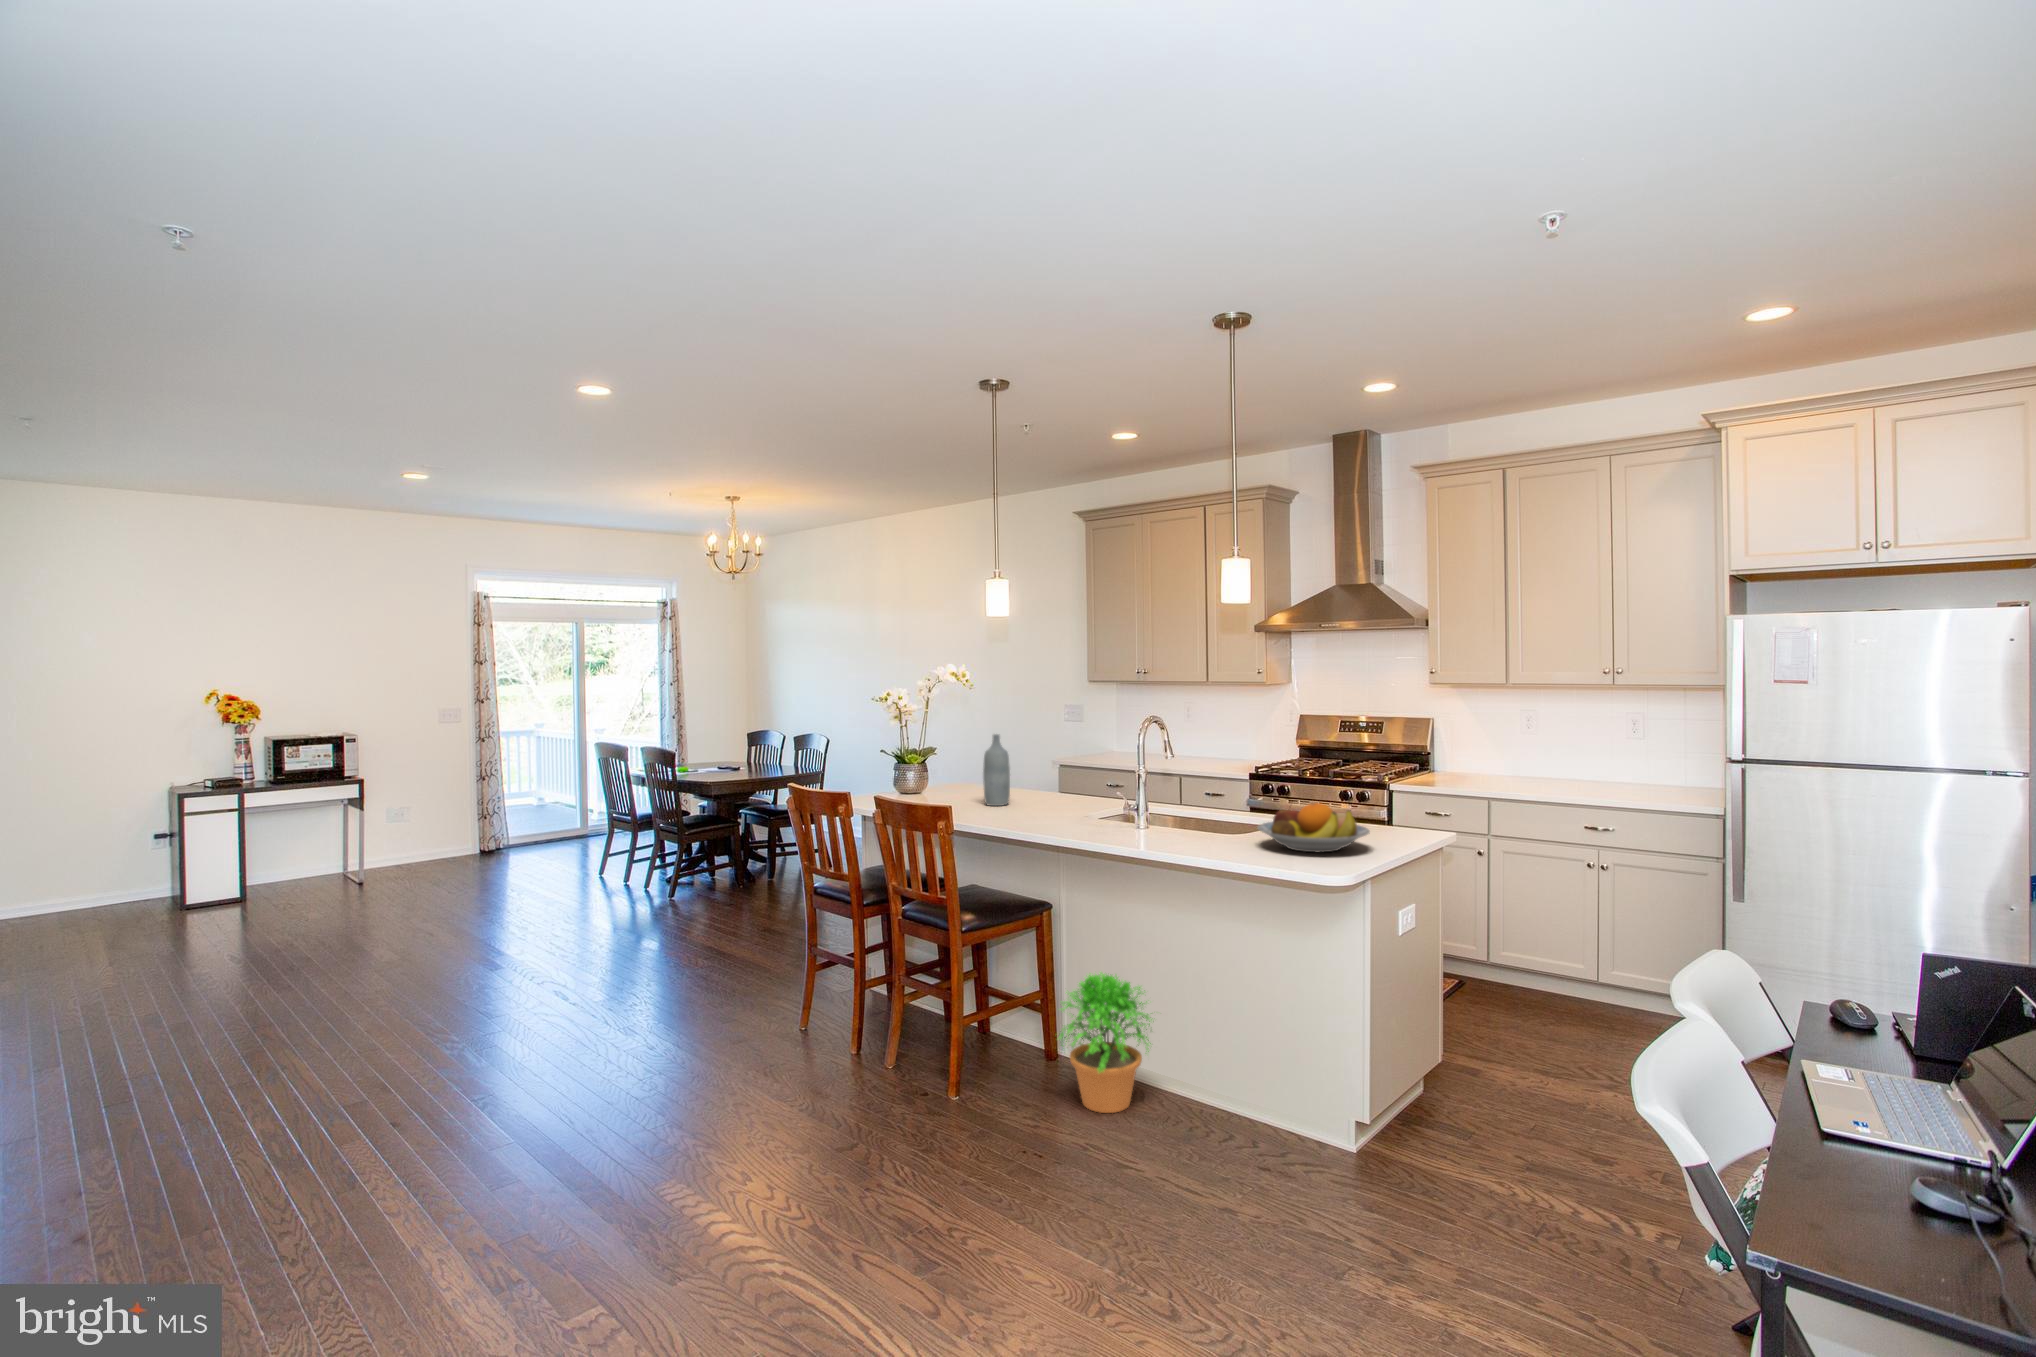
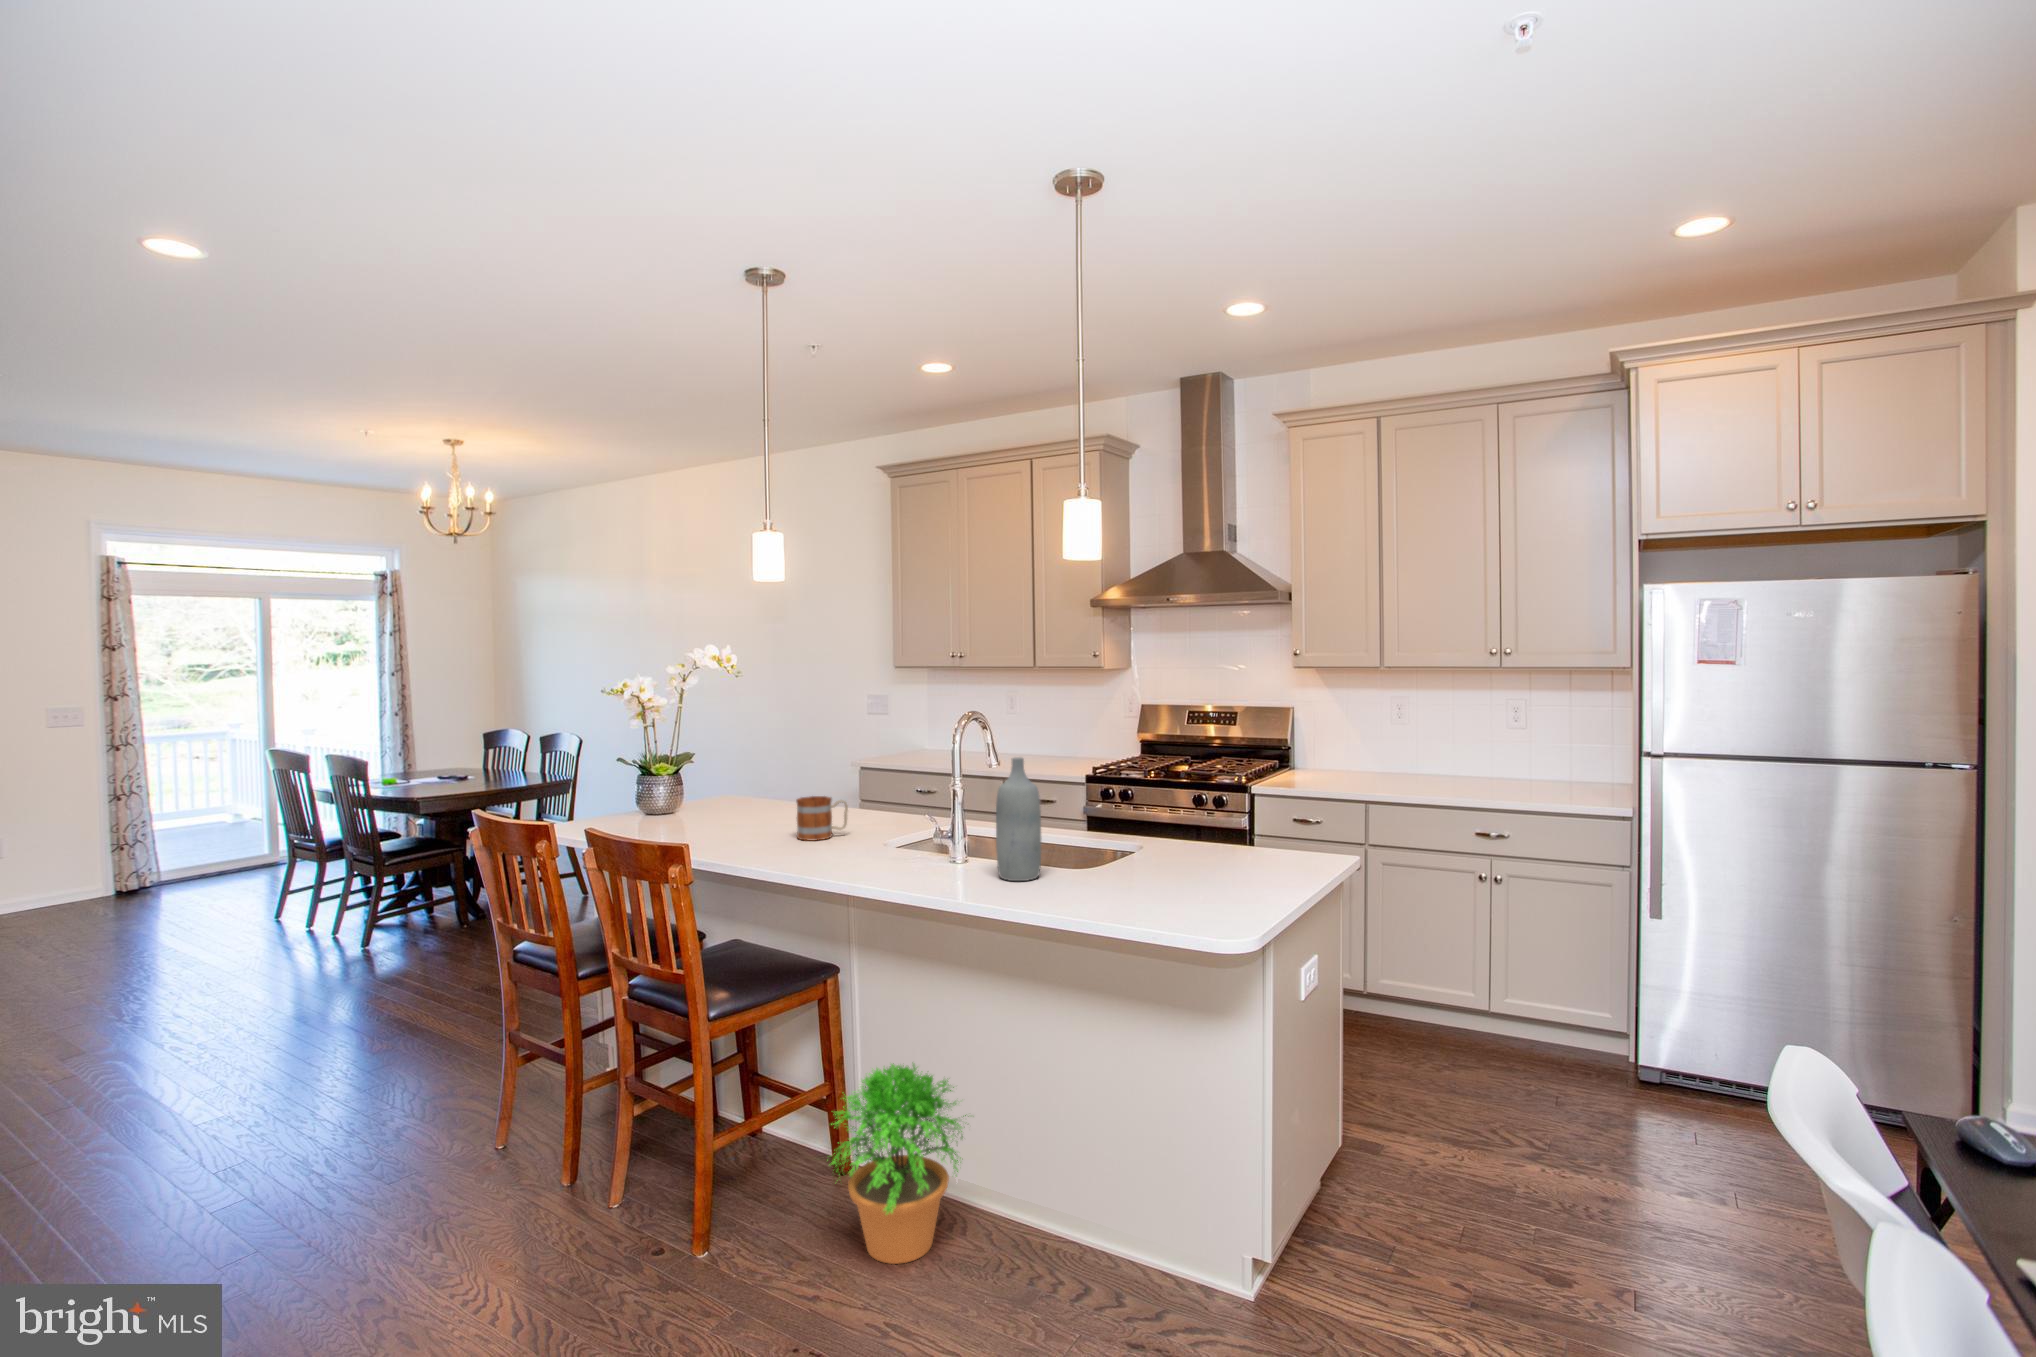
bottle: present [983,734,1010,806] -> present [996,757,1041,881]
mug: none [1024,780,1062,813] -> present [796,796,848,840]
fruit bowl: present [1258,803,1370,852] -> none [1102,826,1250,894]

